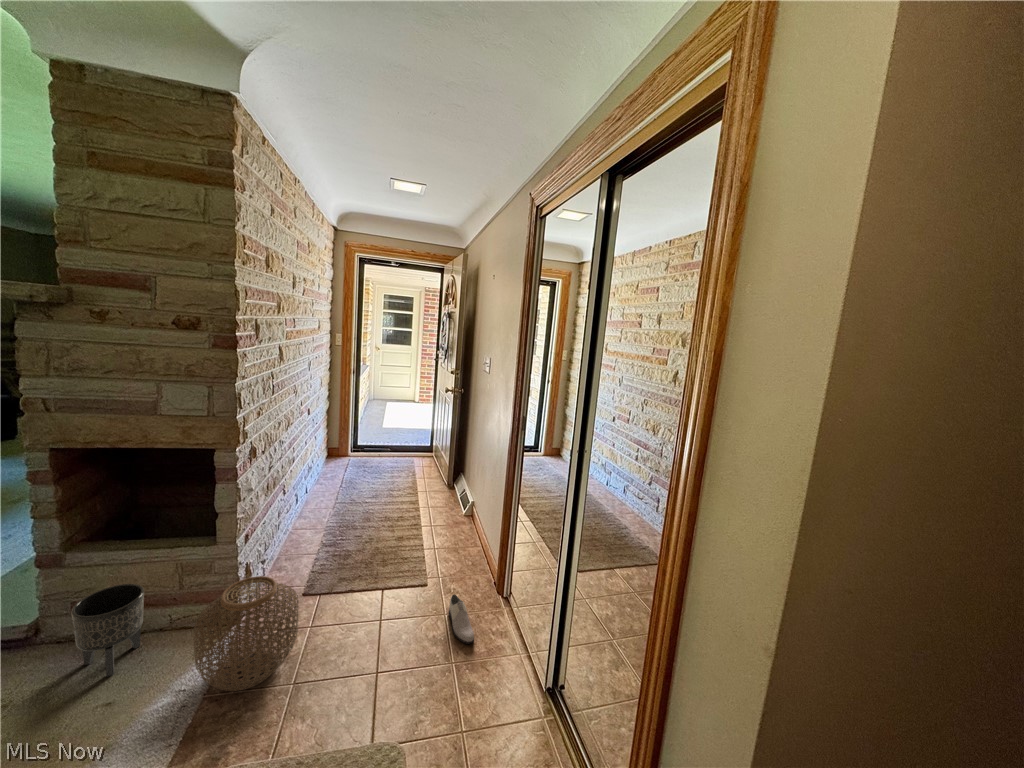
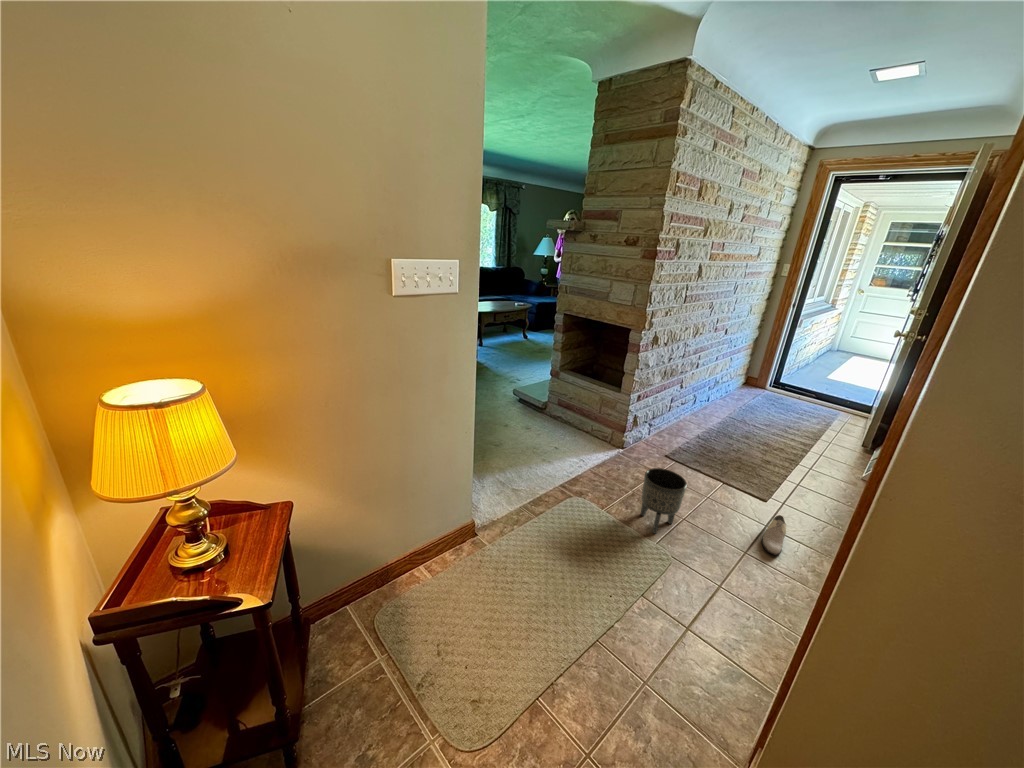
woven basket: present [194,576,299,691] -> none [591,413,651,477]
planter: present [71,584,144,677] -> present [641,468,687,534]

